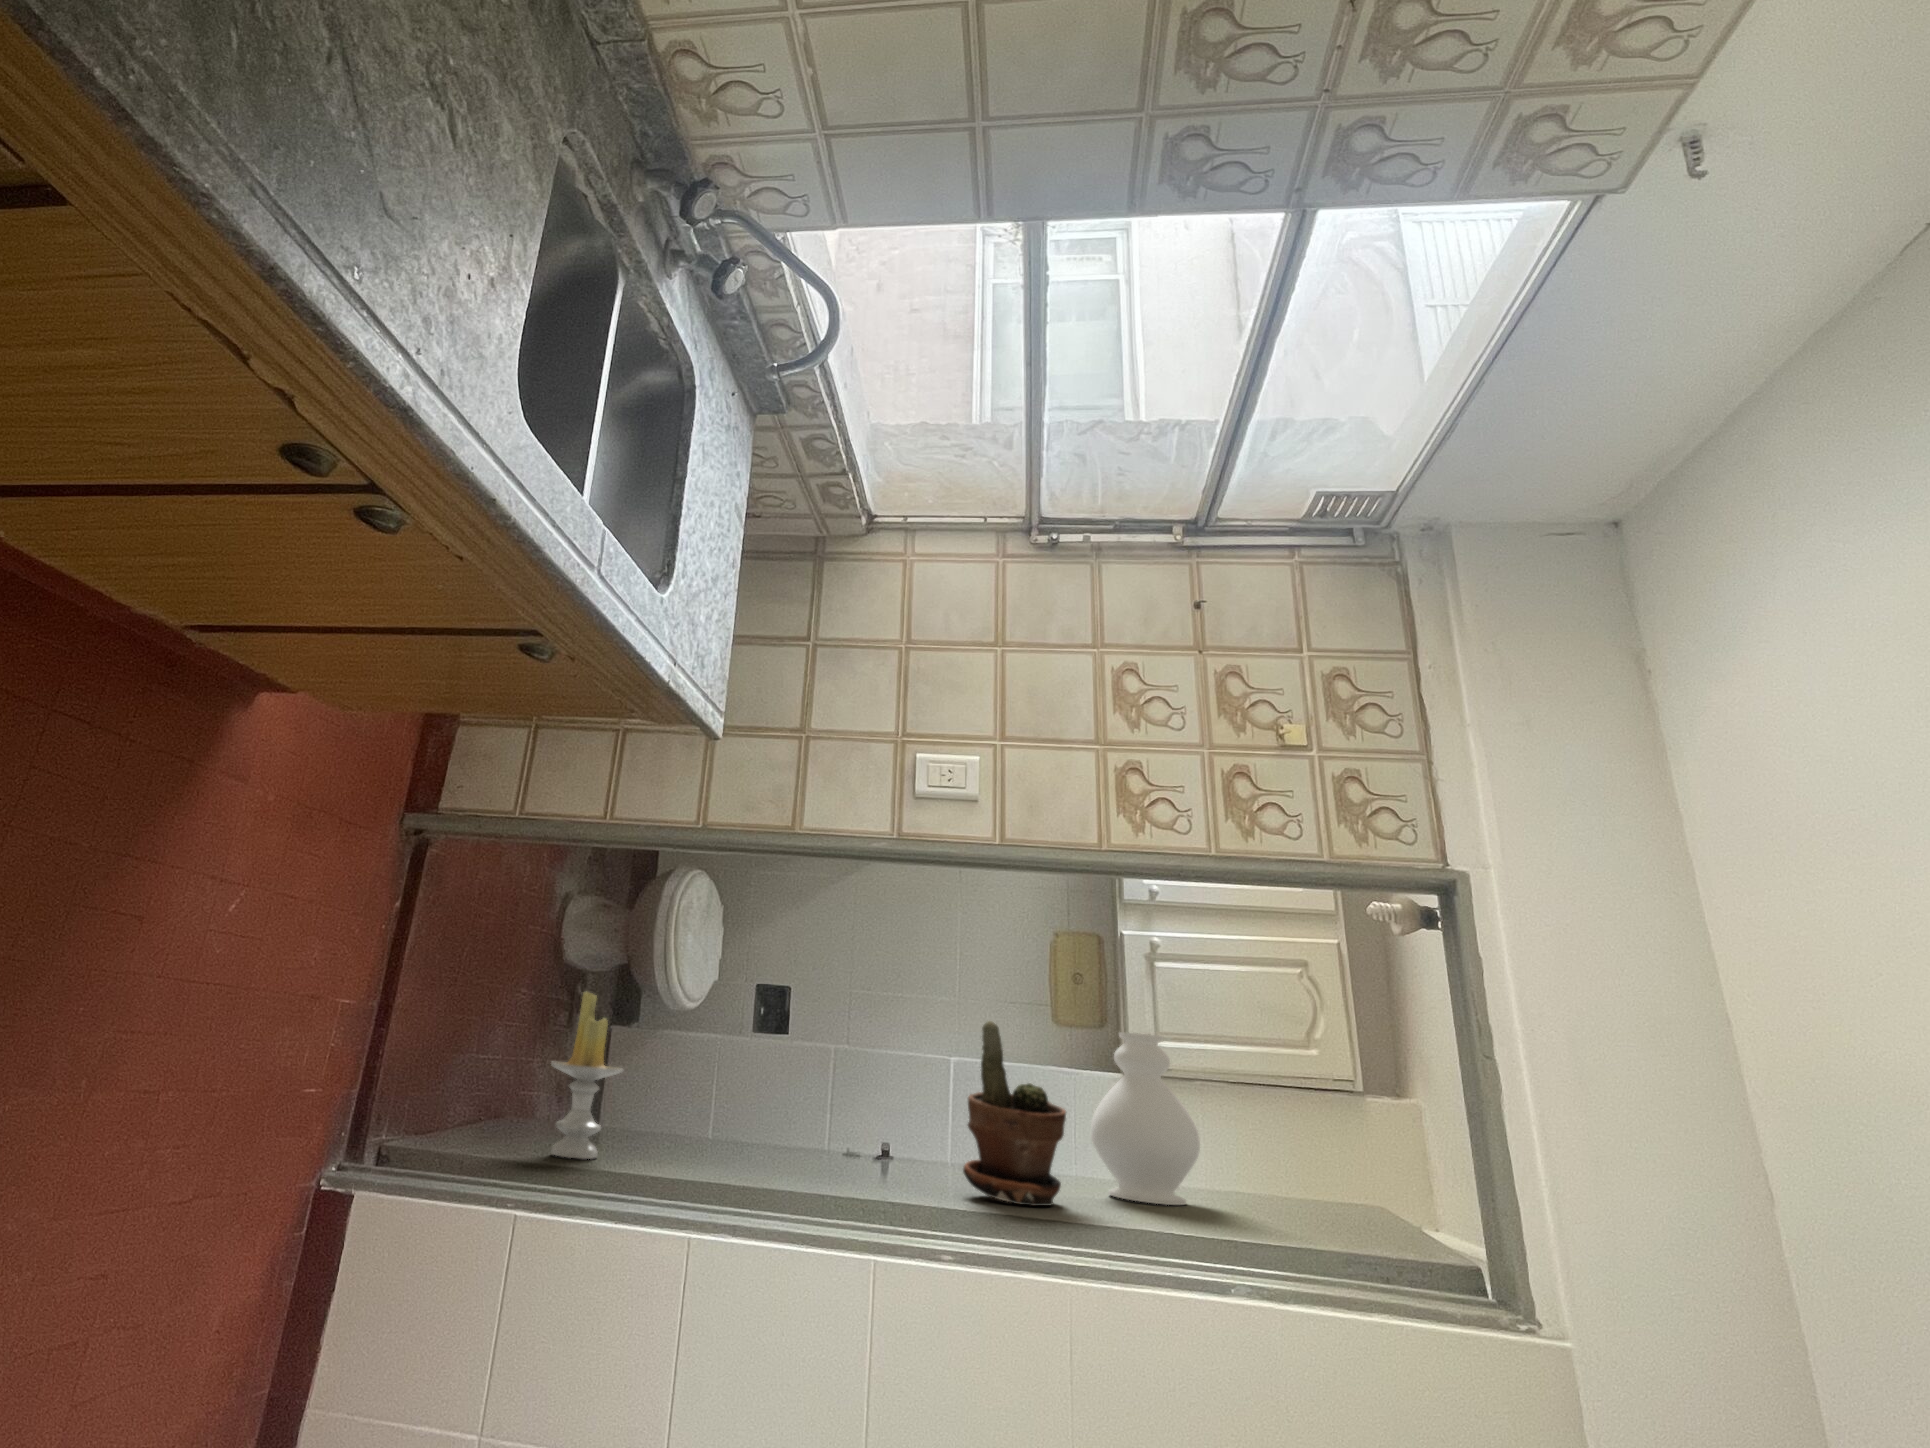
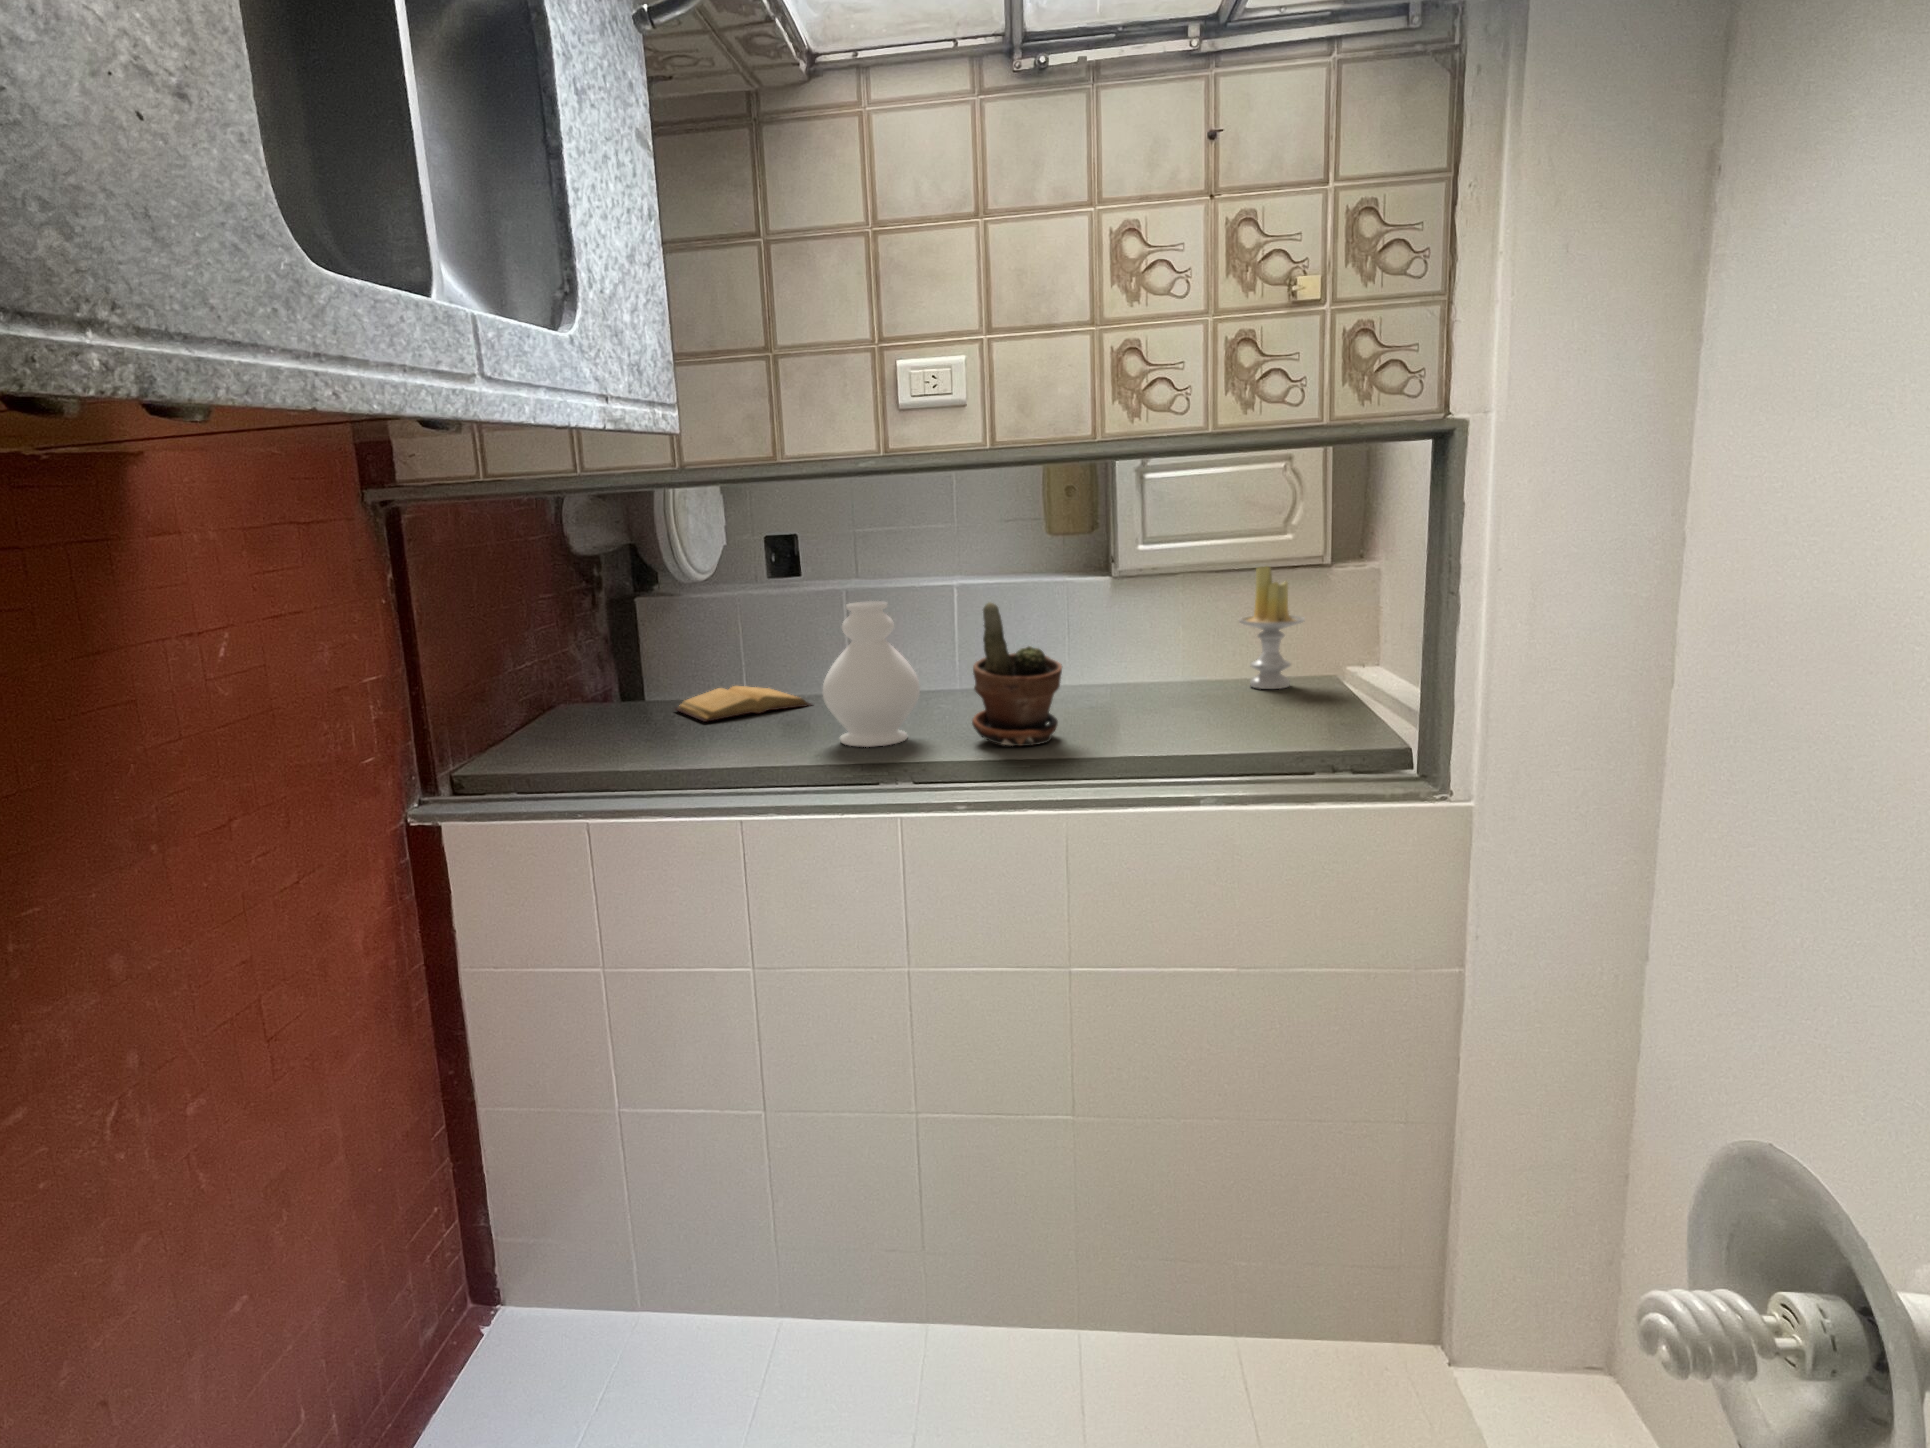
candle: present [551,992,624,1159] -> present [1239,566,1305,689]
decorative vase: present [1091,1032,1200,1205] -> present [823,601,920,747]
book: none [629,1117,782,1151] -> present [675,686,812,722]

